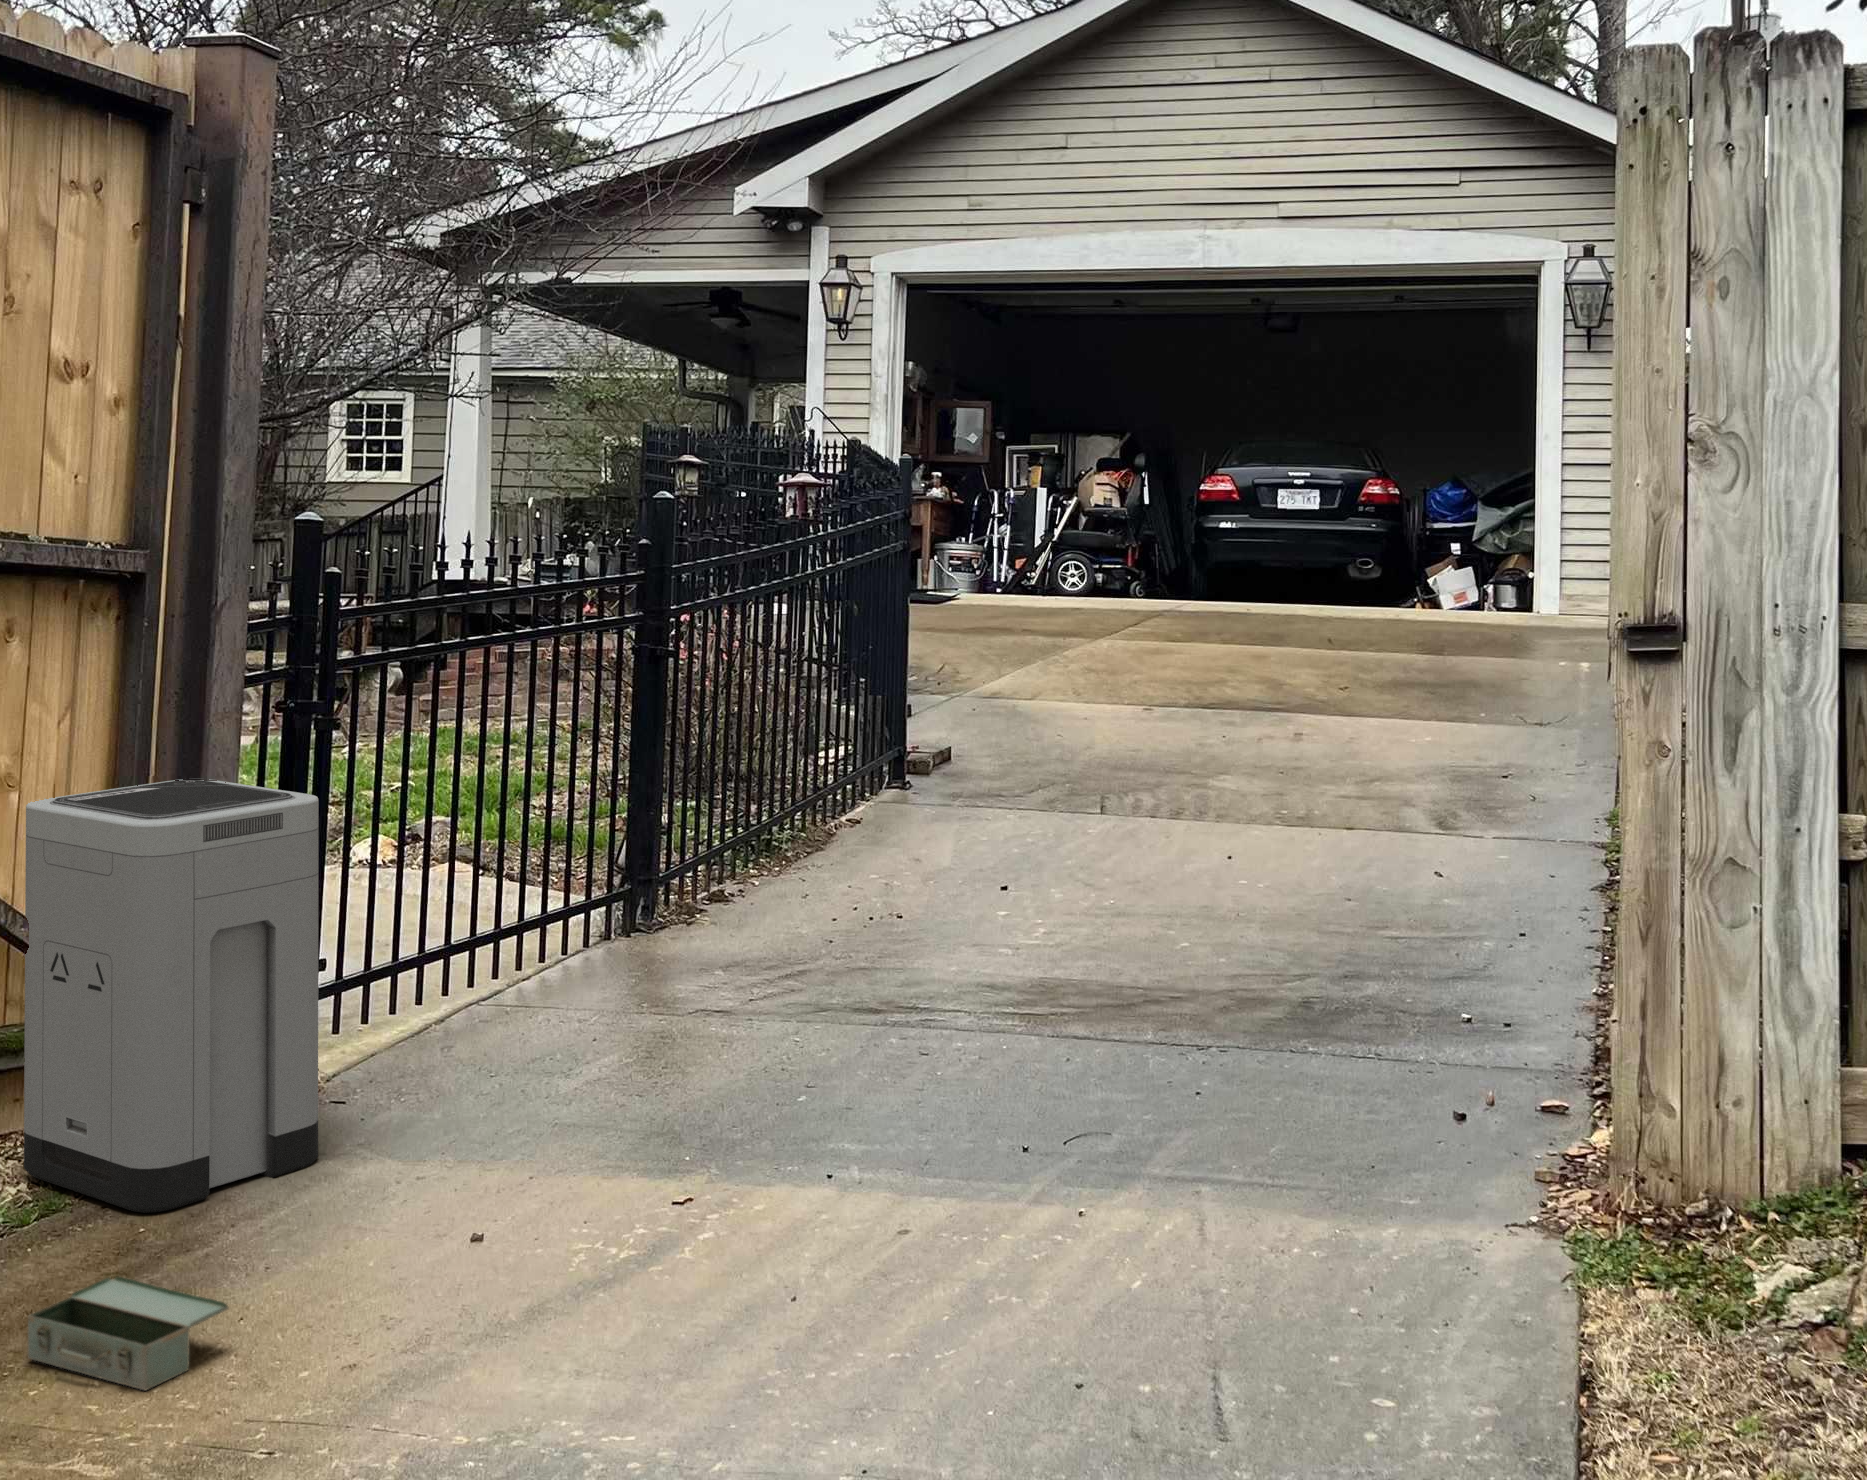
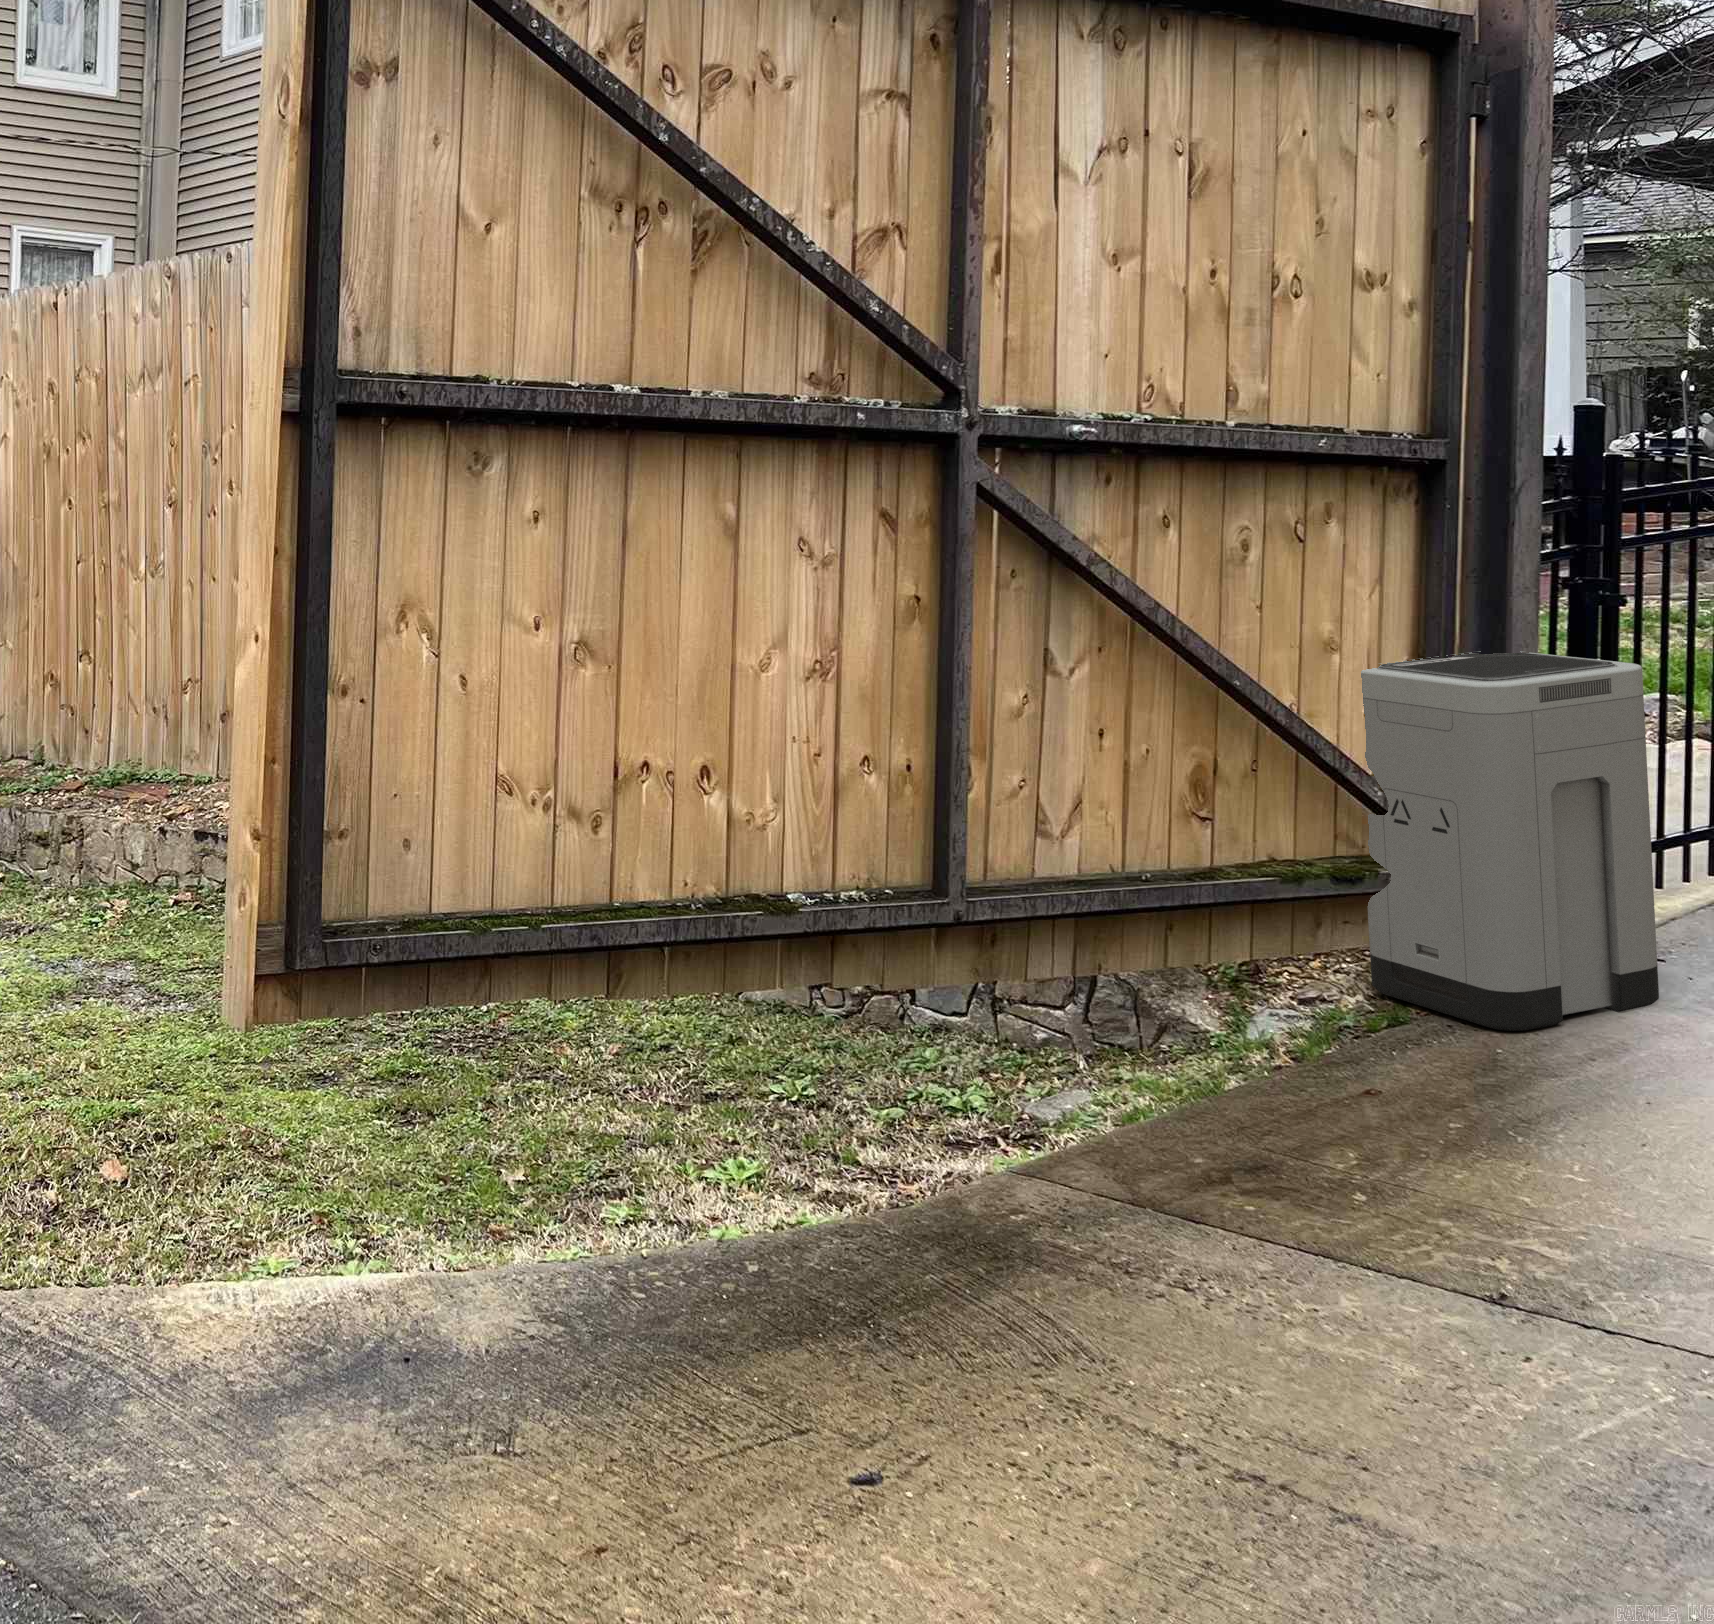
toolbox: present [28,1276,228,1390] -> none [1449,1075,1643,1172]

